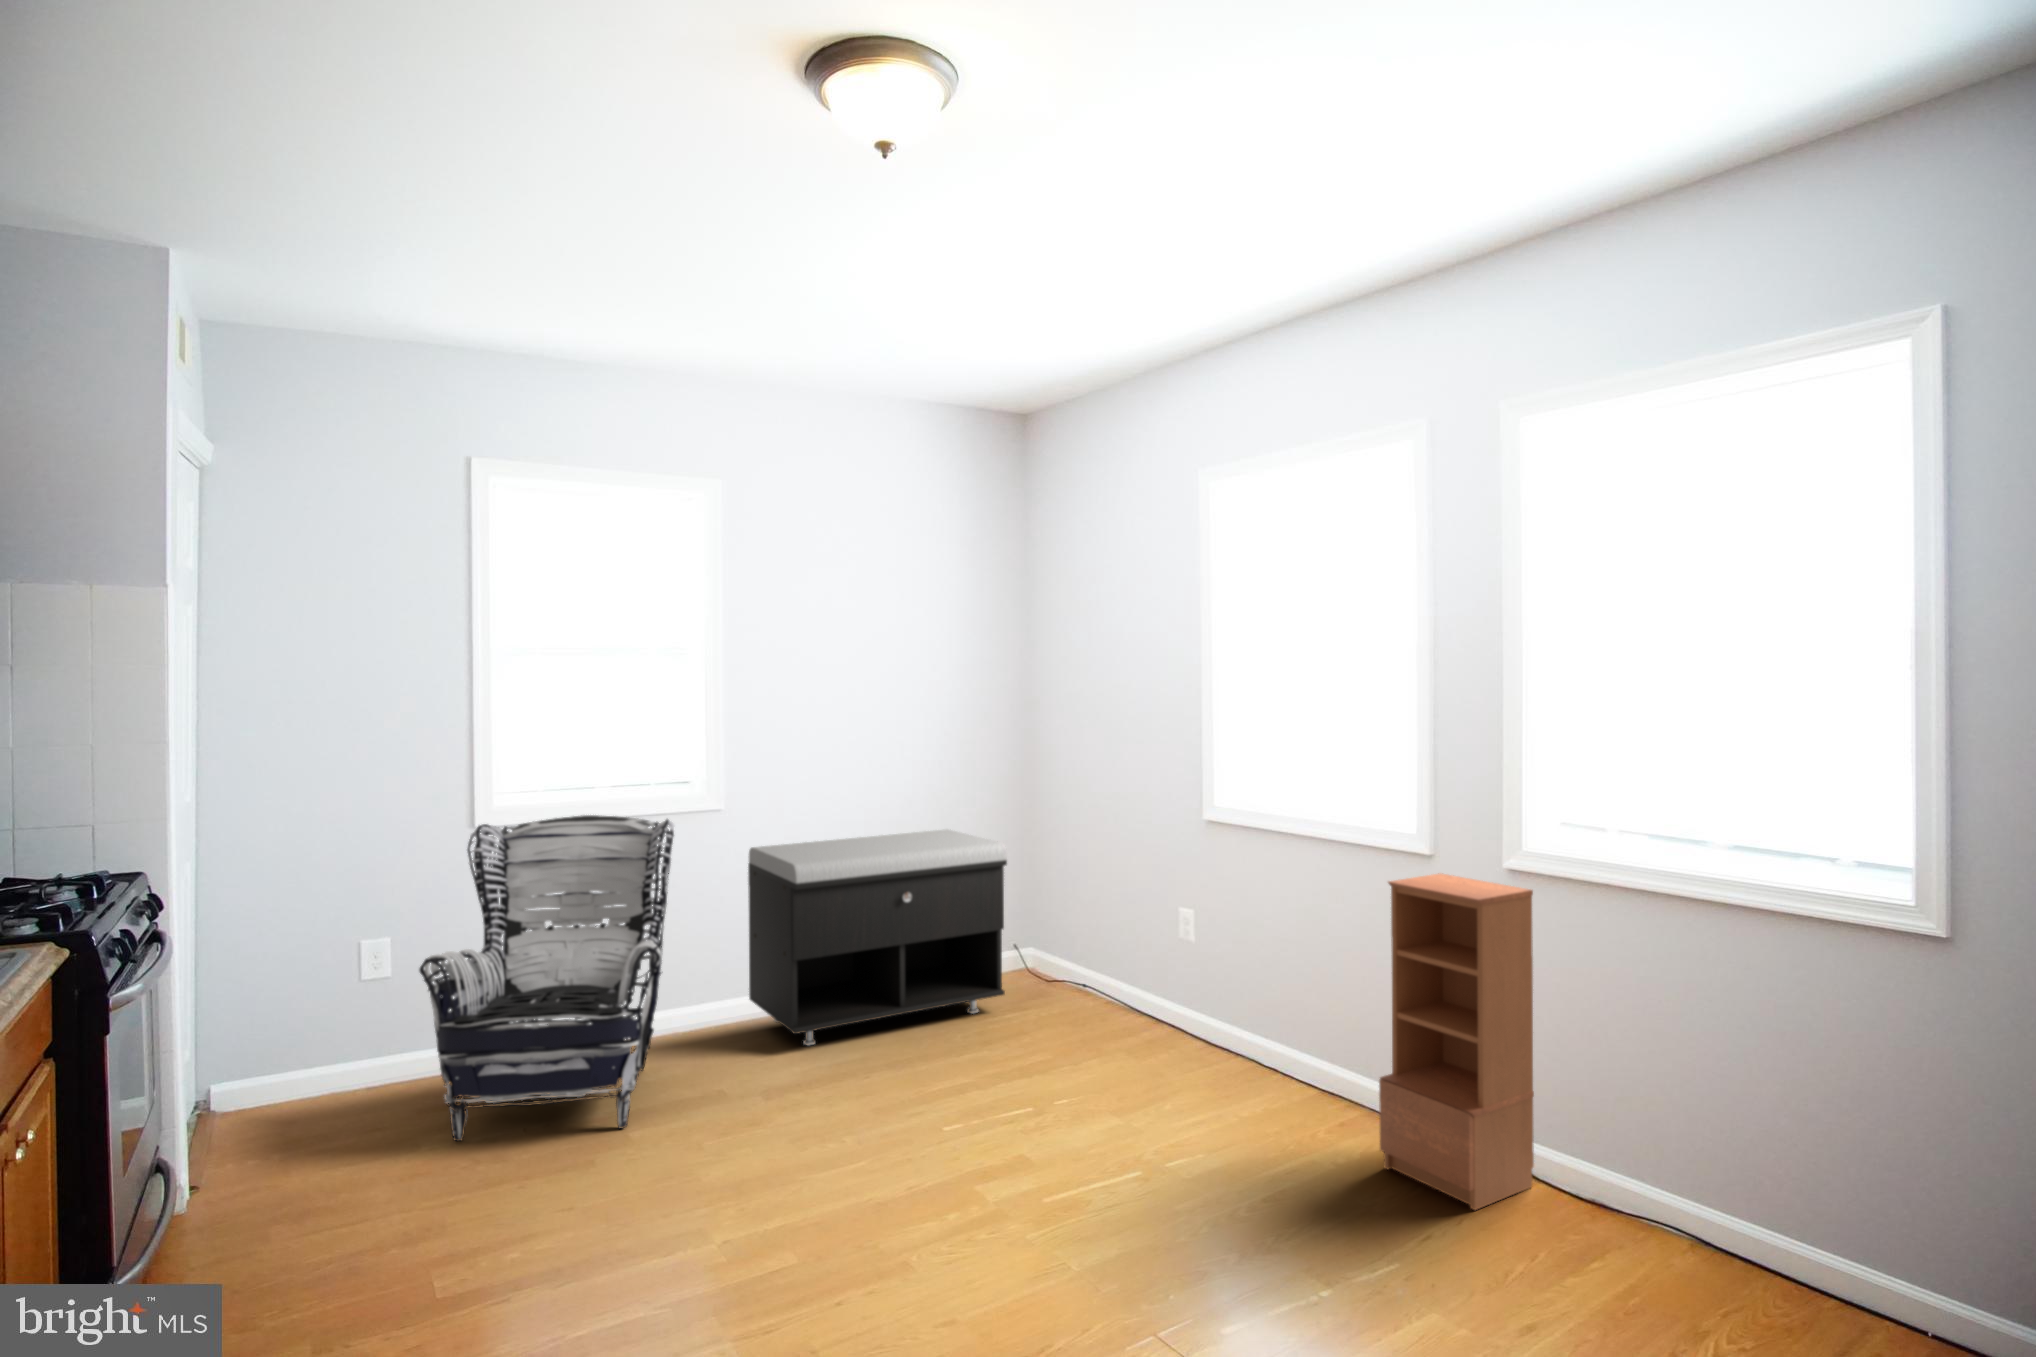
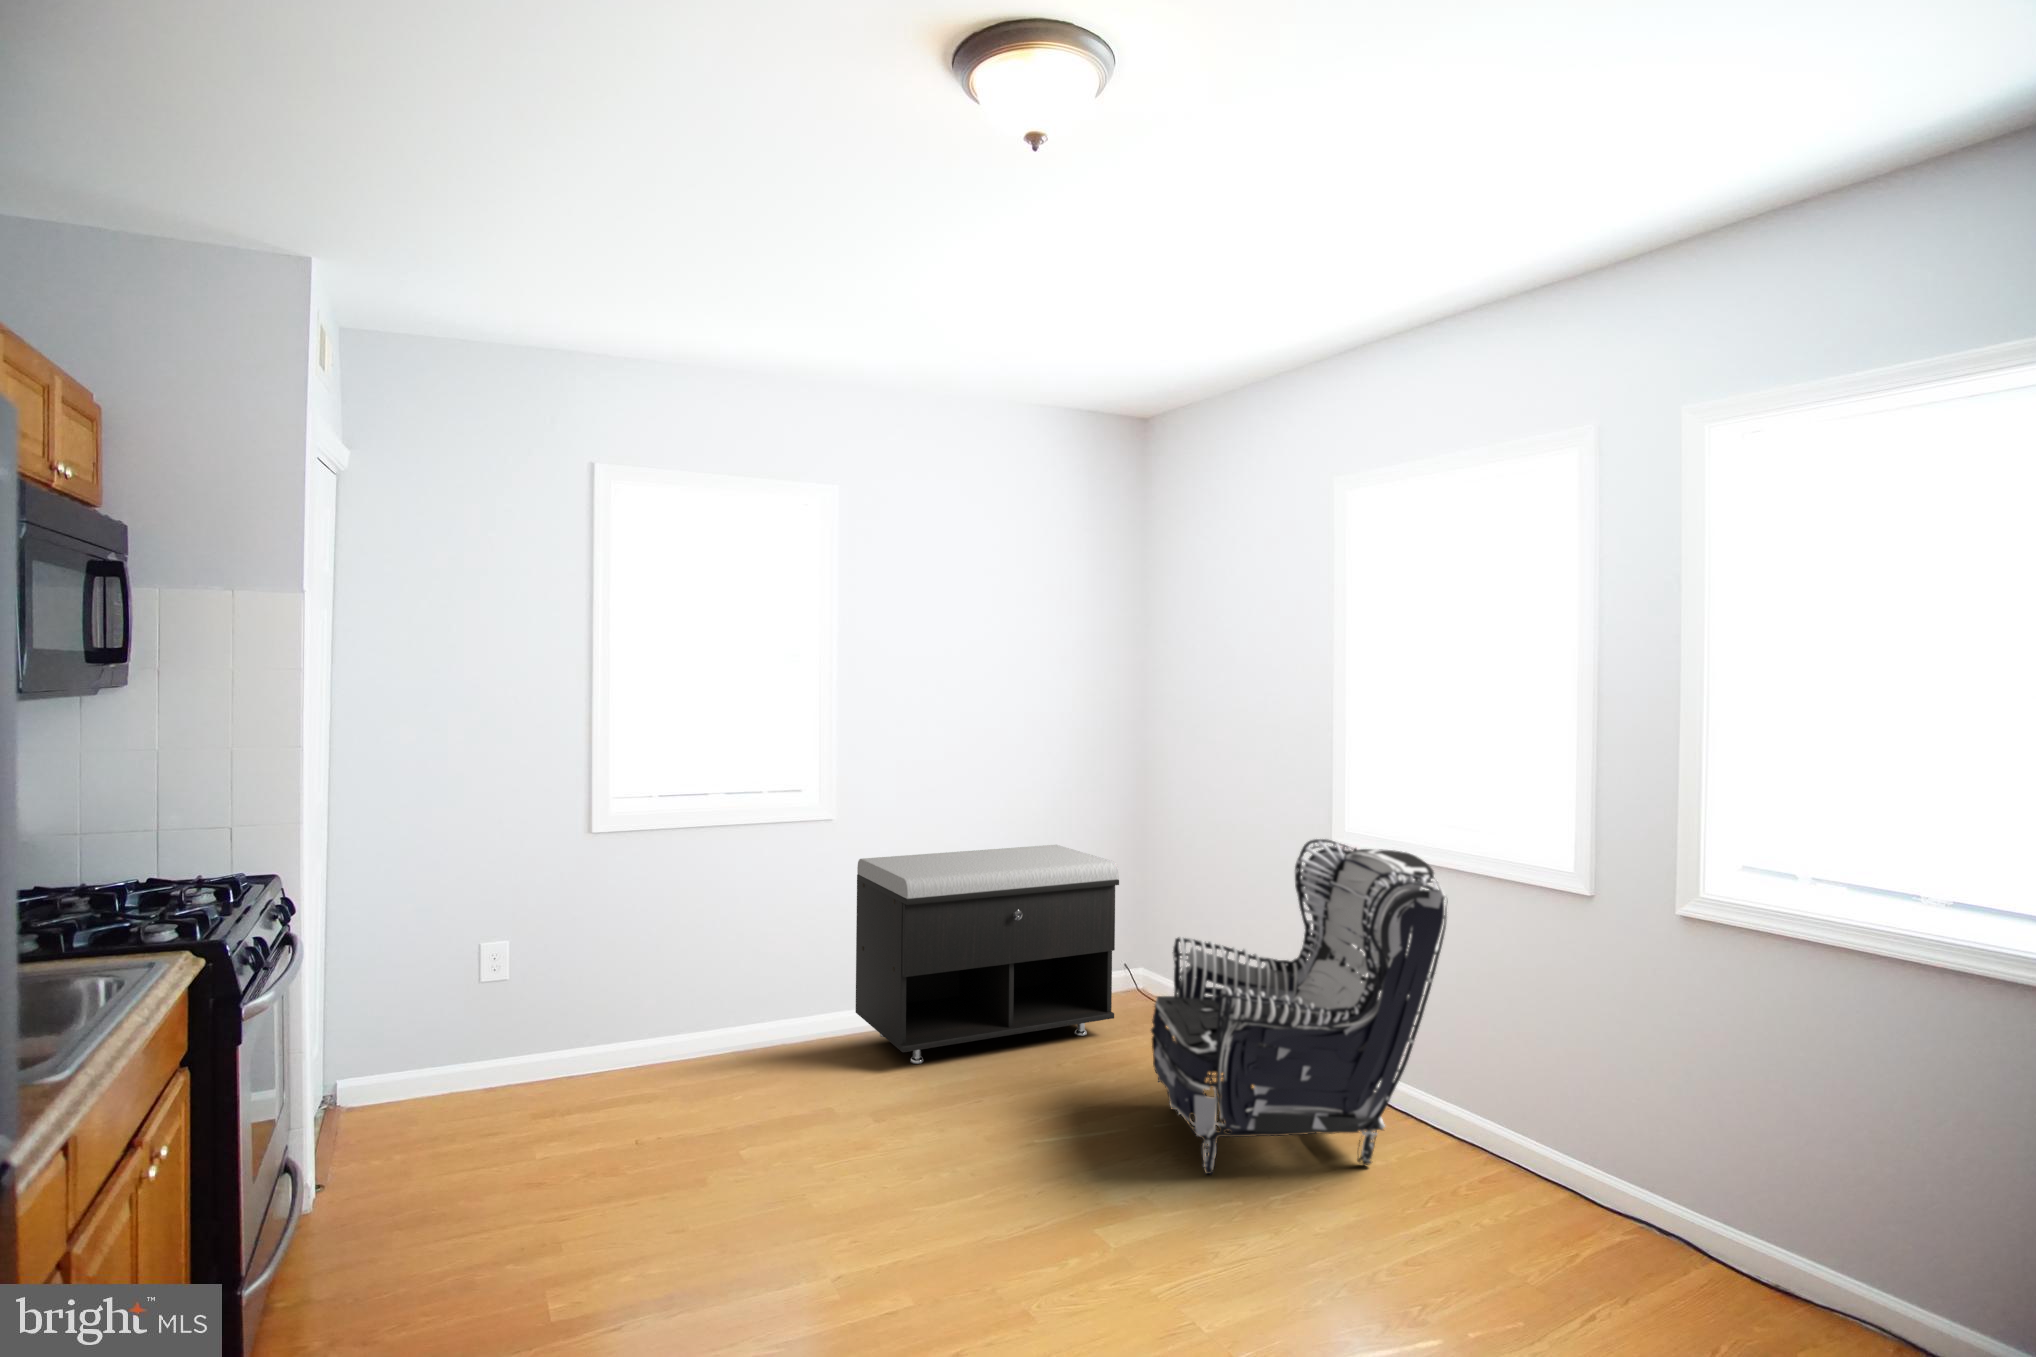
armchair: present [419,815,674,1141] -> present [1151,839,1447,1174]
bookcase: present [1379,873,1534,1210] -> none [1534,916,1714,1290]

